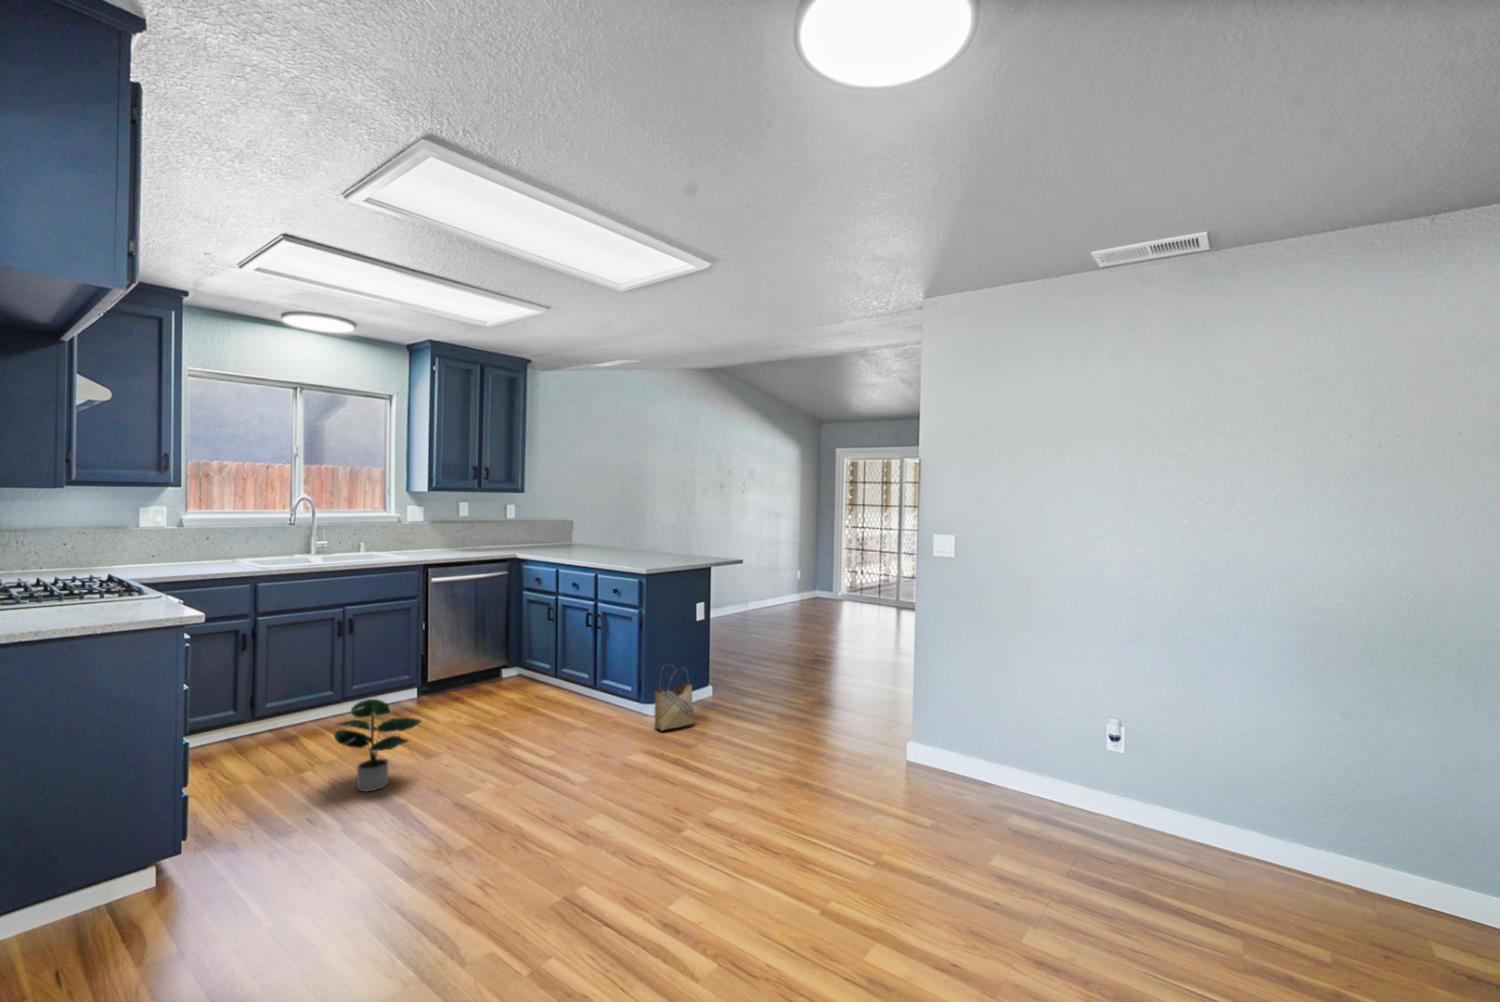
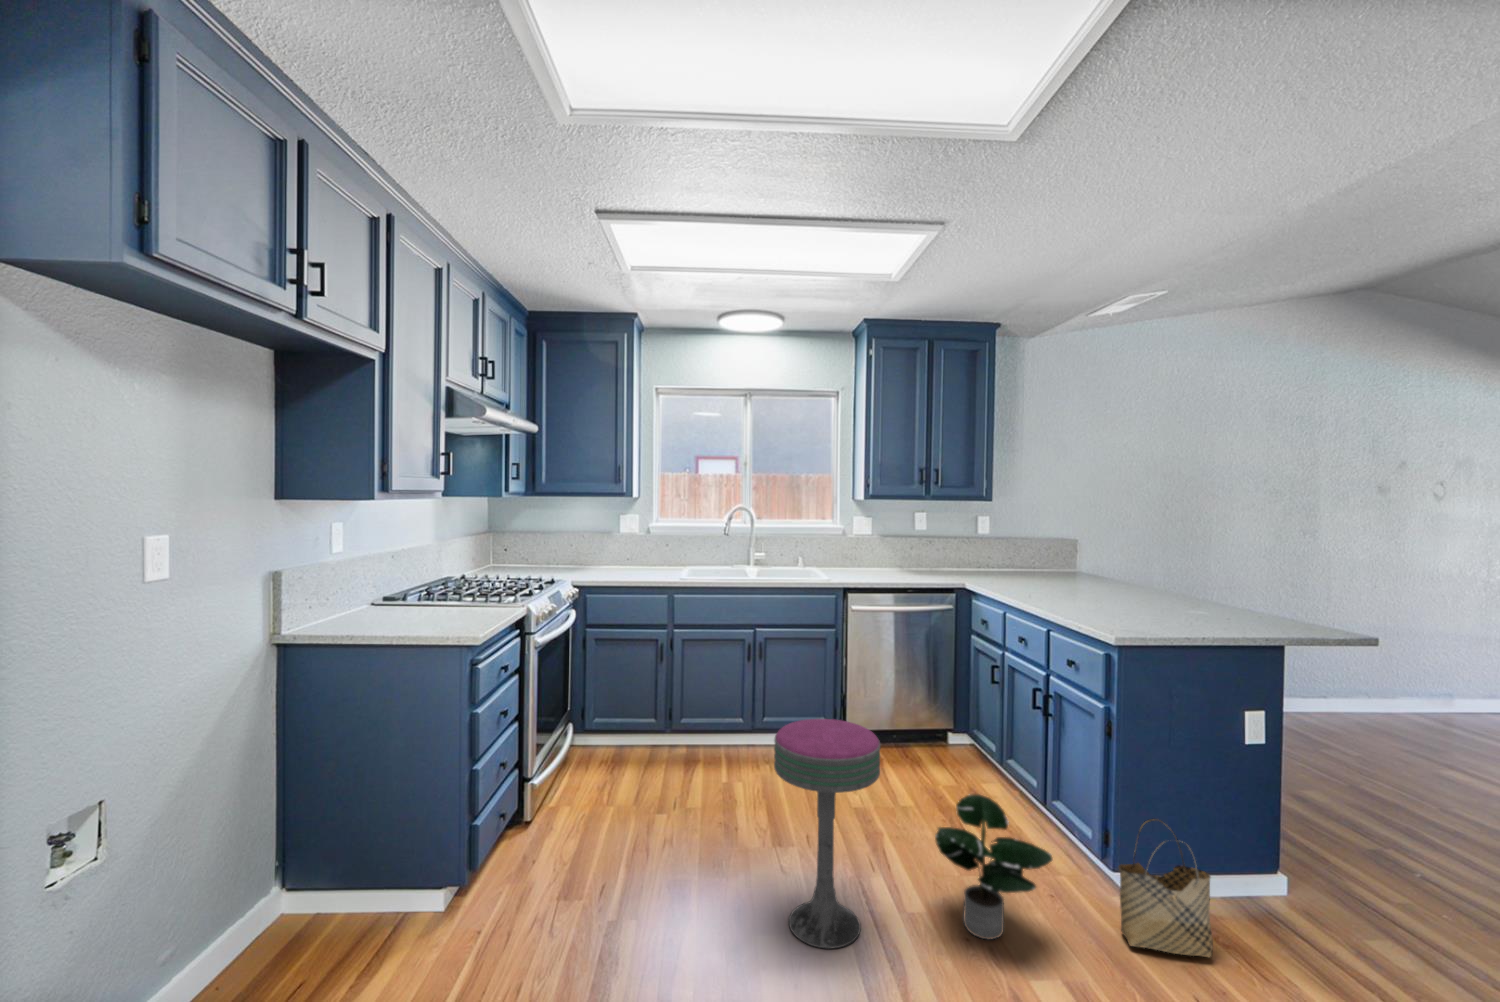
bar stool: none [466,642,541,786] -> present [774,719,880,949]
potted plant: present [334,699,421,792] -> present [935,794,1053,939]

